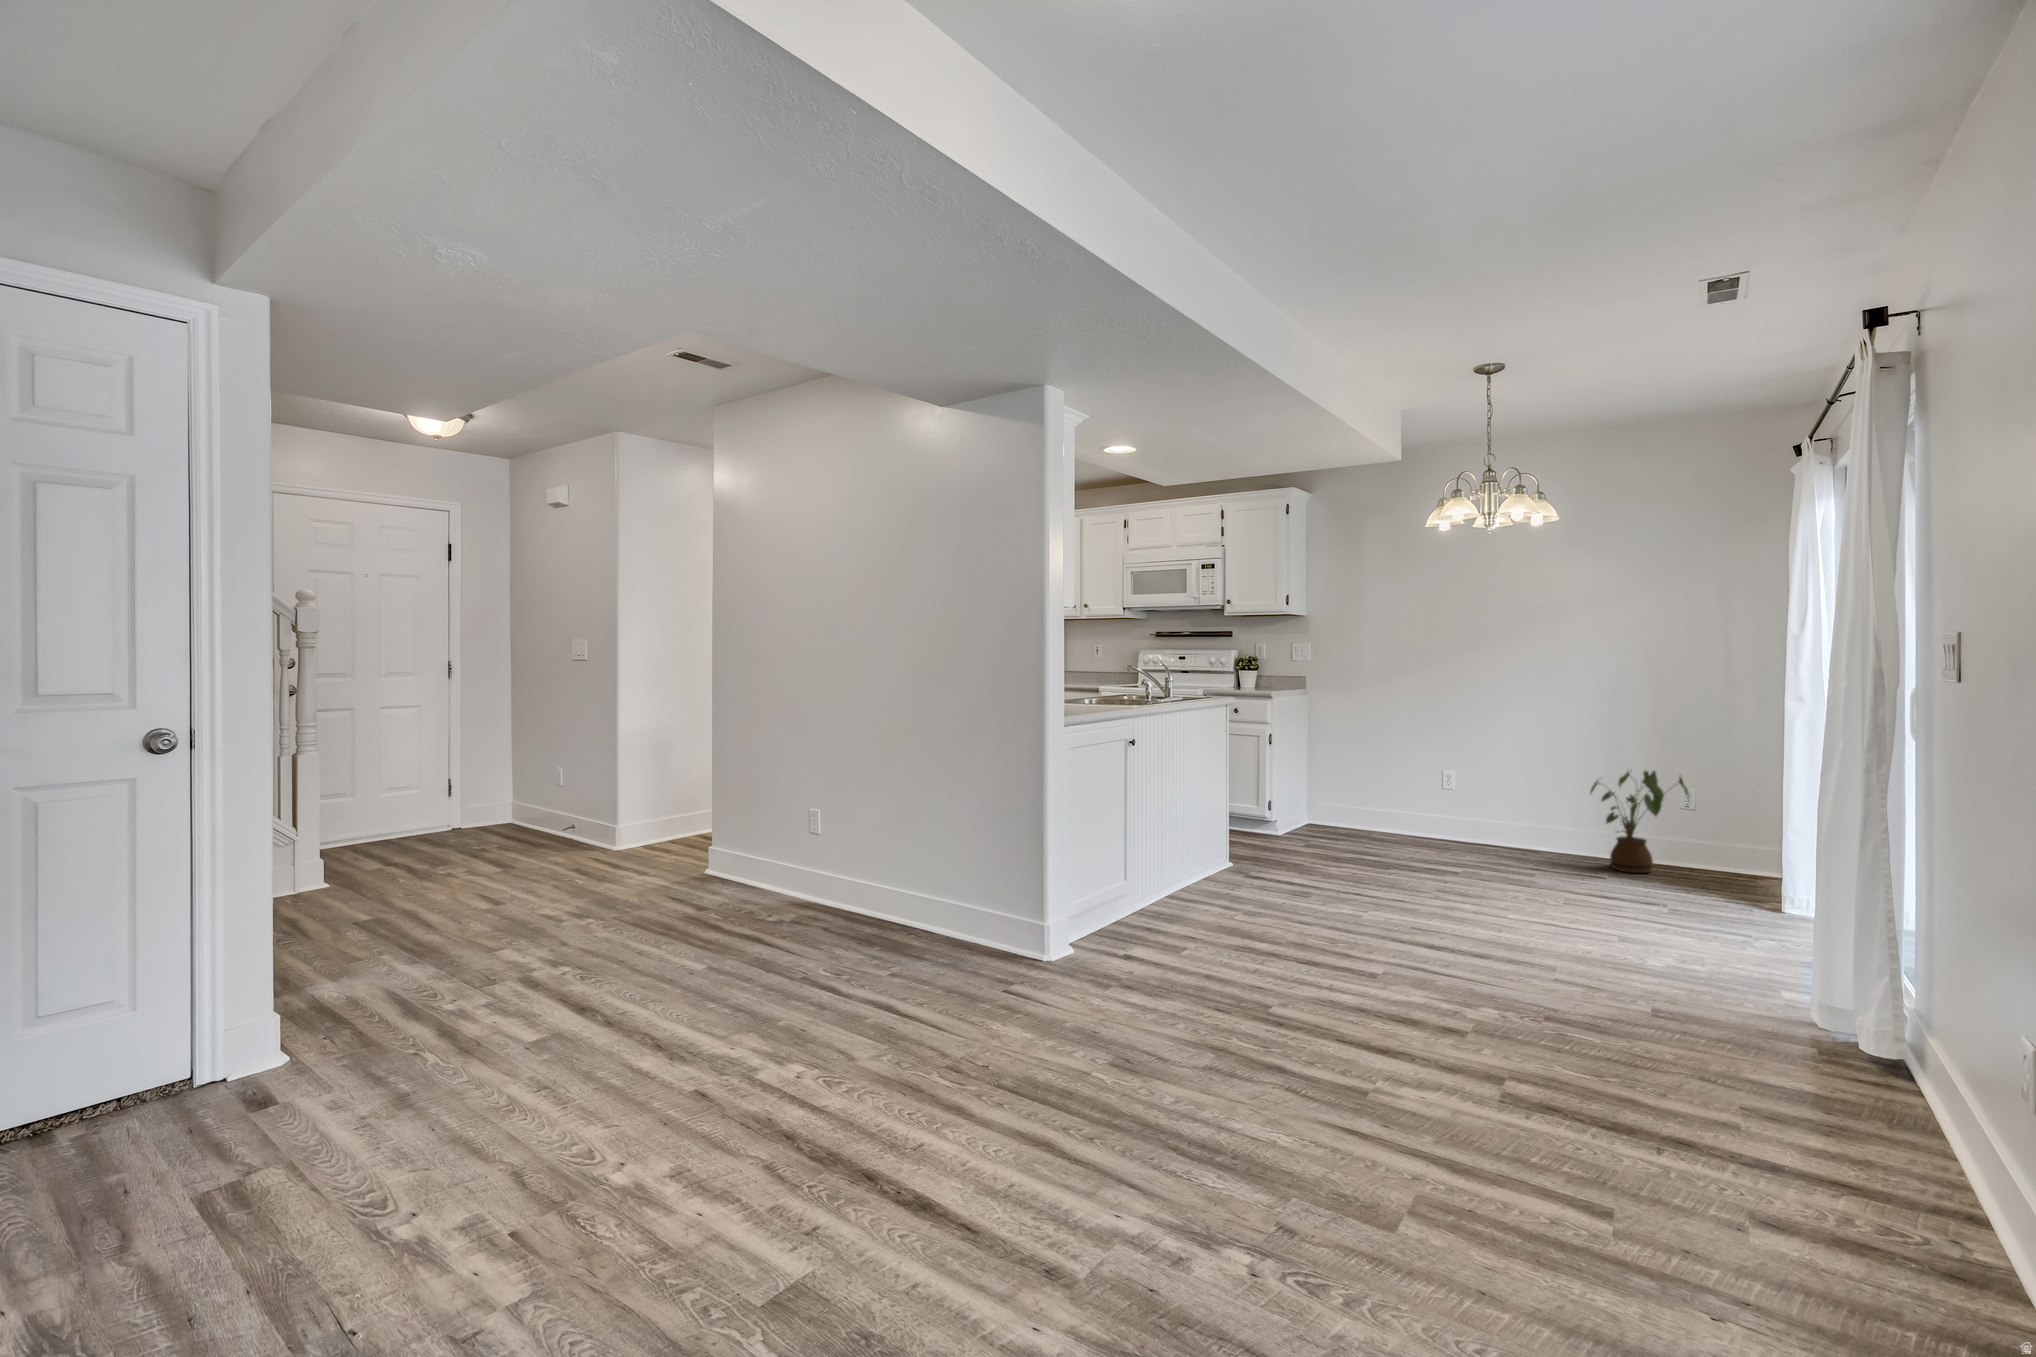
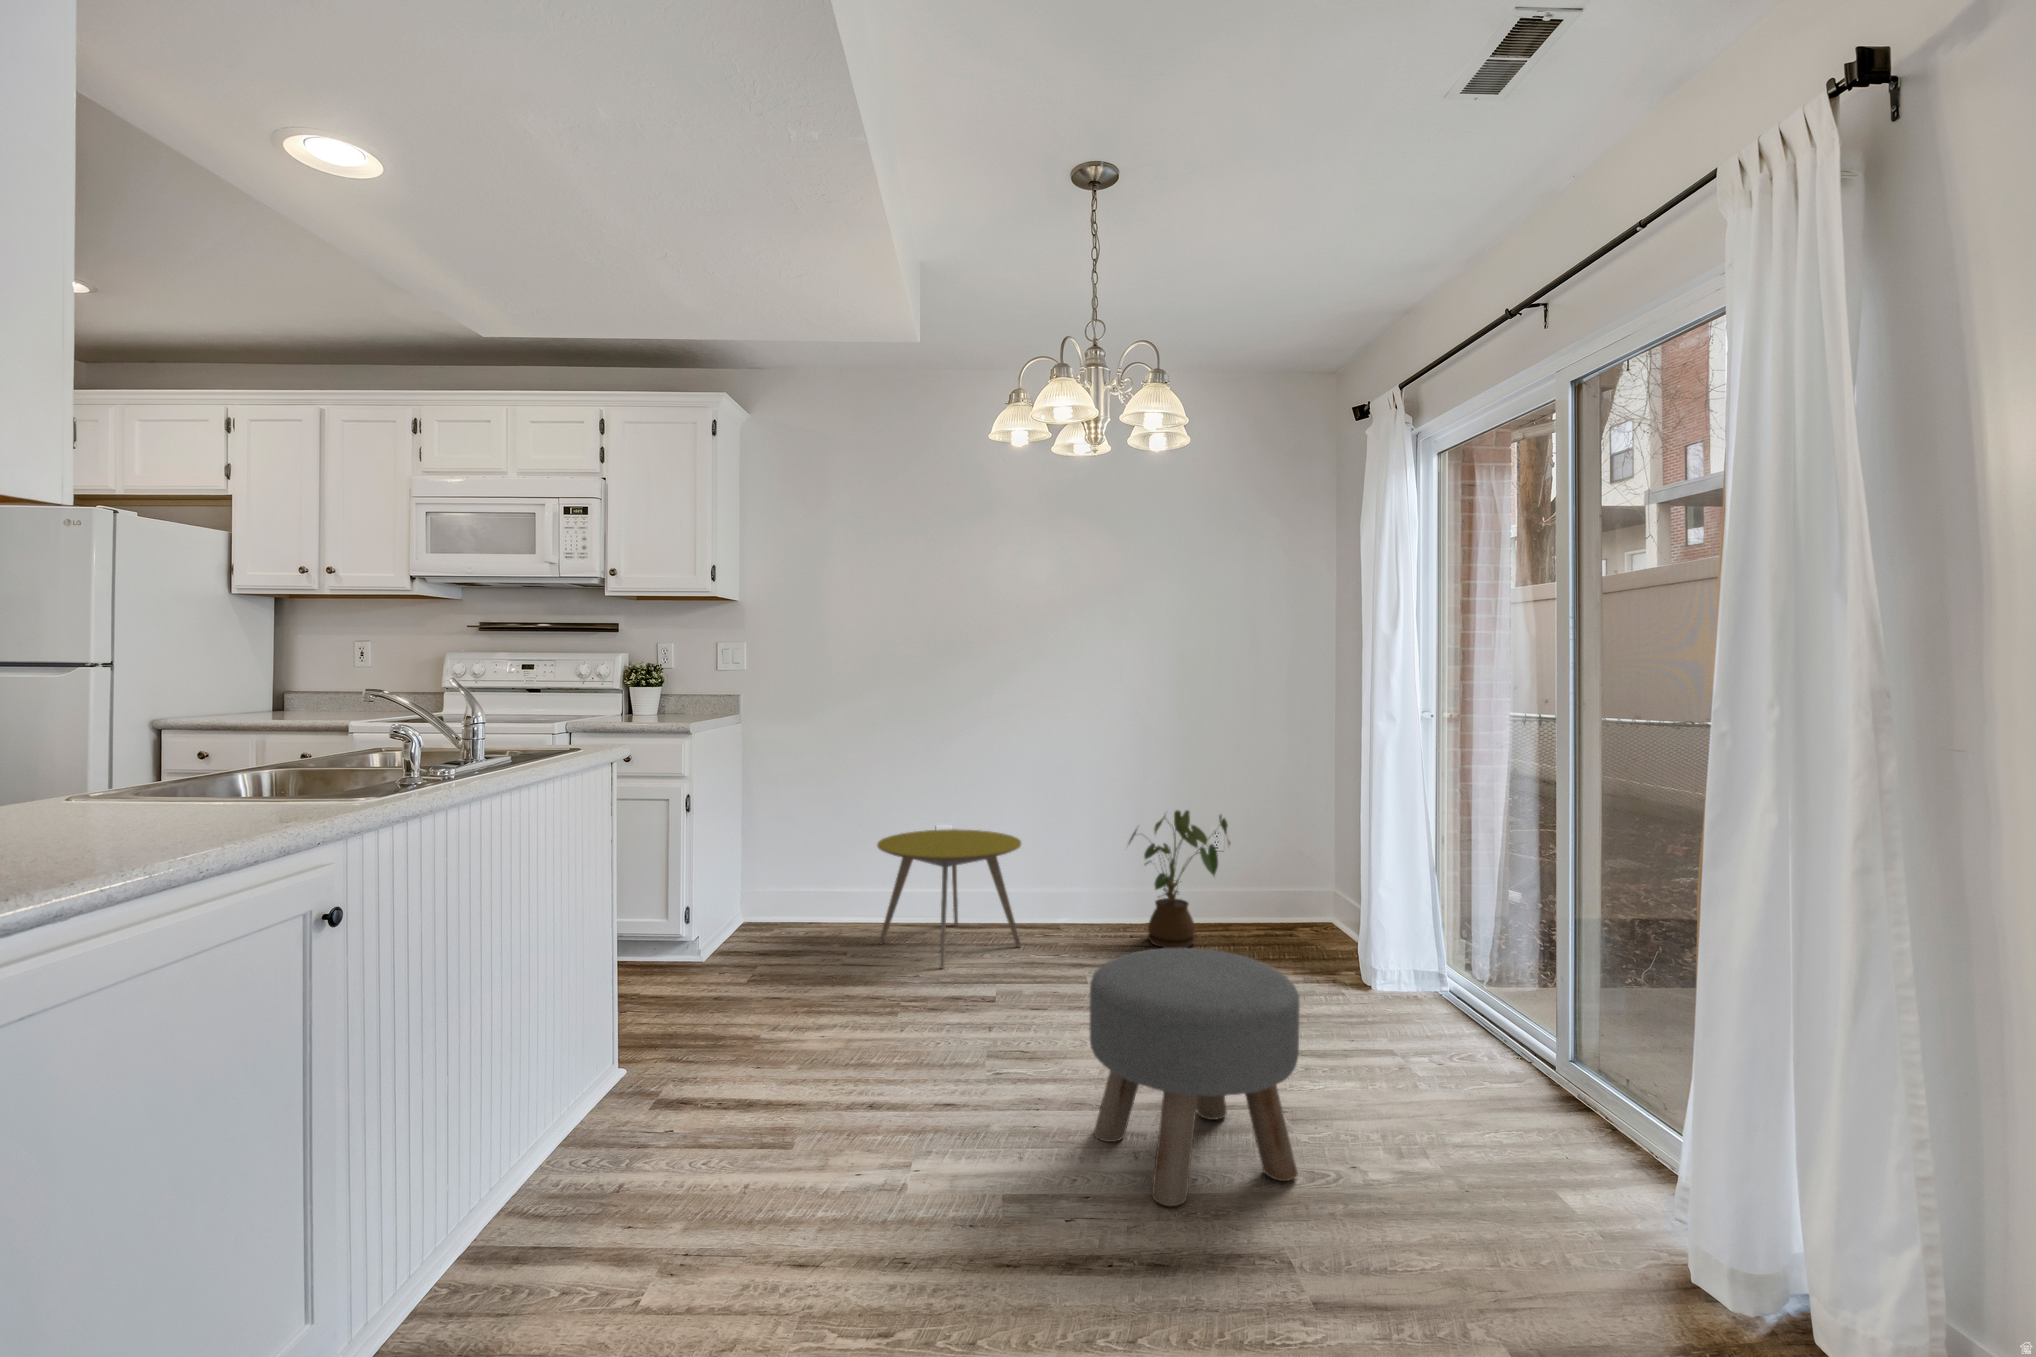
side table: none [1393,773,1501,858] -> present [877,829,1021,968]
ottoman: none [1469,825,1602,949] -> present [1090,948,1300,1206]

